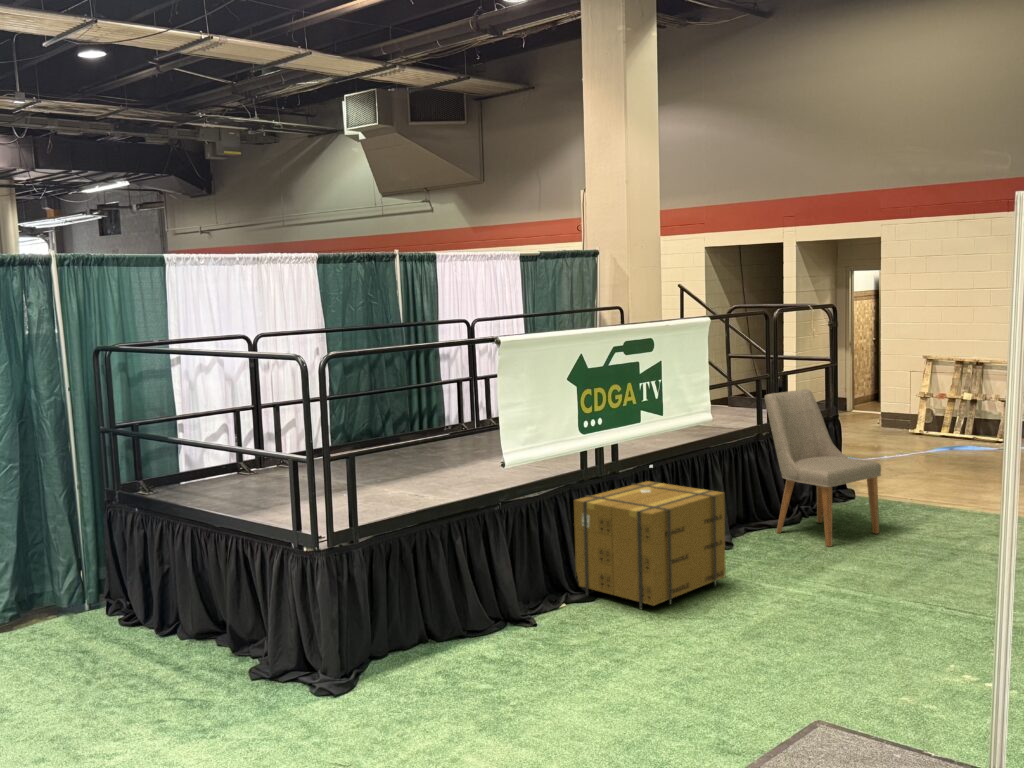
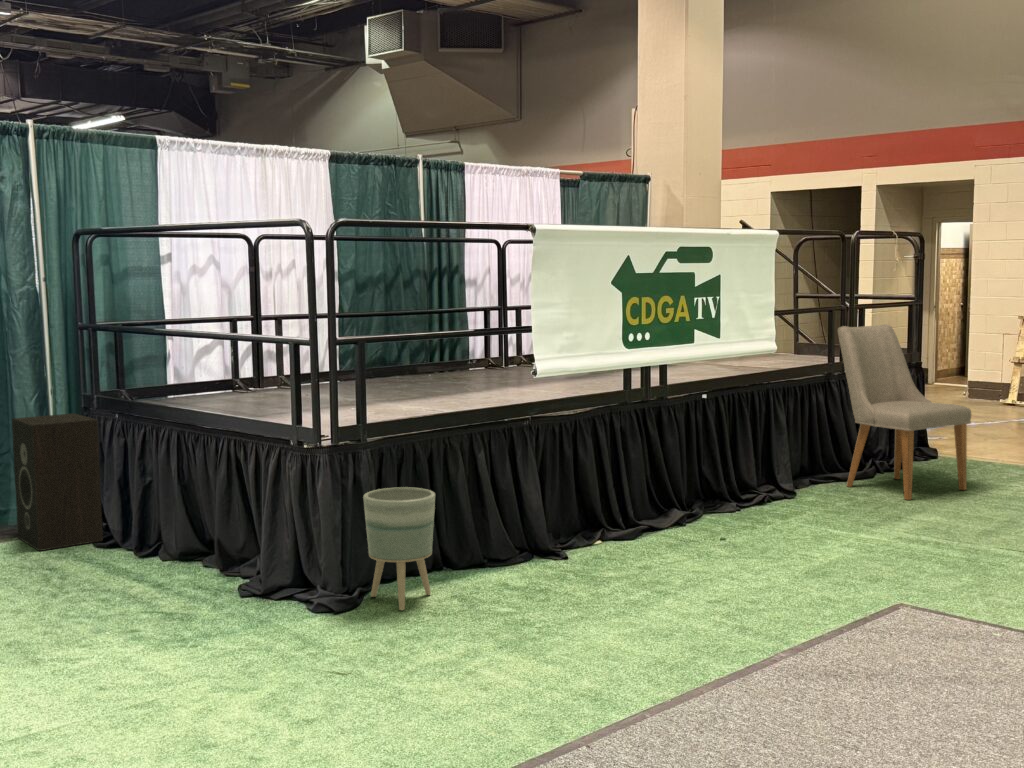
cardboard box: present [574,481,726,610] -> none [614,413,789,549]
speaker: none [43,505,128,634] -> present [12,413,103,551]
planter: none [357,579,420,690] -> present [363,487,435,610]

